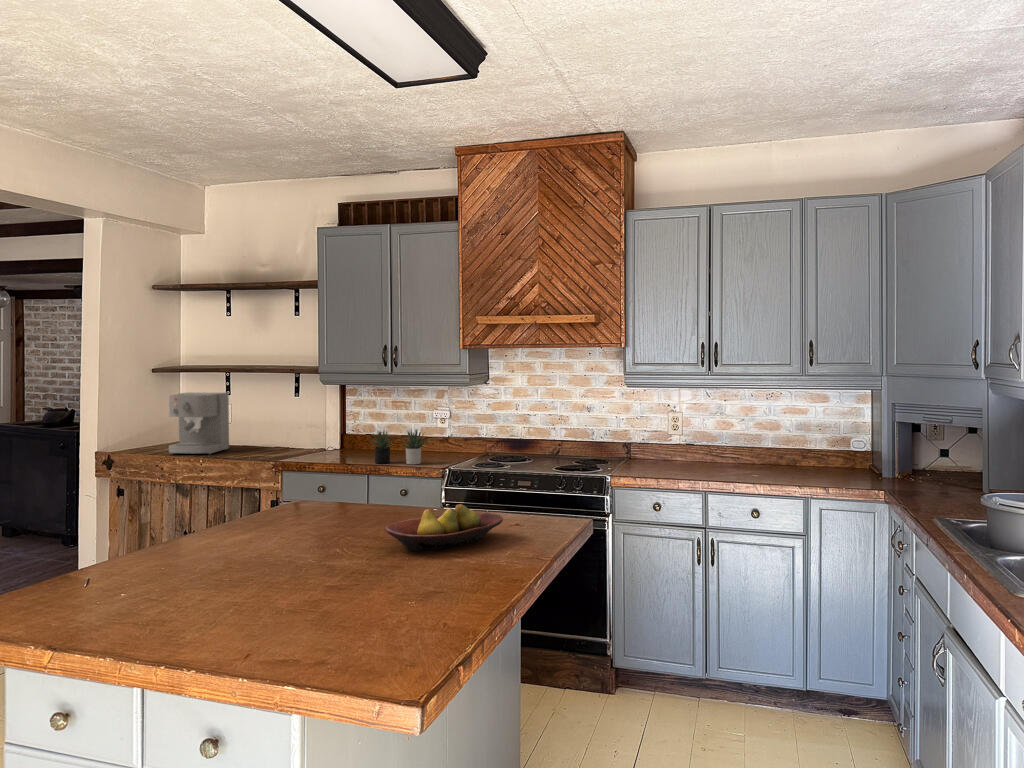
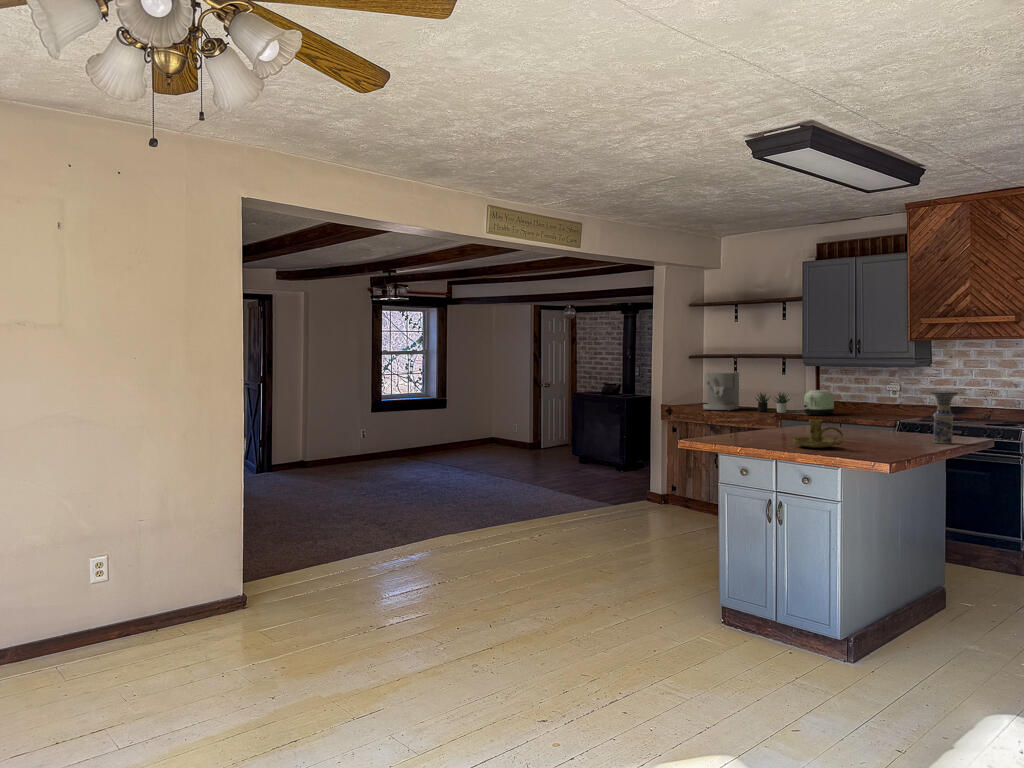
toaster: none [319,420,364,459] -> present [804,390,834,416]
succulent plant: present [370,429,427,465] -> present [756,392,790,413]
vase: none [503,433,545,526] -> present [931,390,958,444]
fruit bowl: present [385,504,503,551] -> none [858,426,928,446]
candle holder: none [251,511,353,577] -> present [793,419,844,448]

